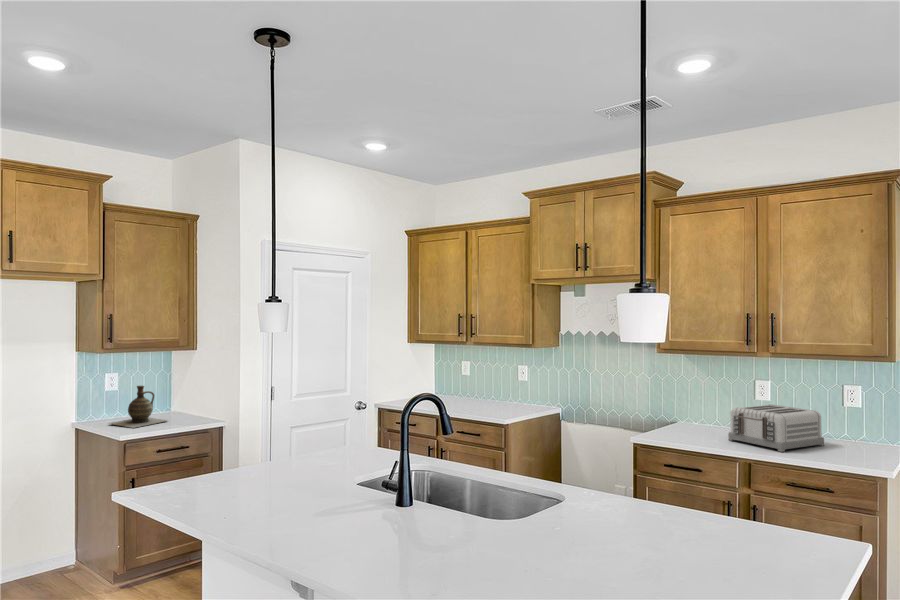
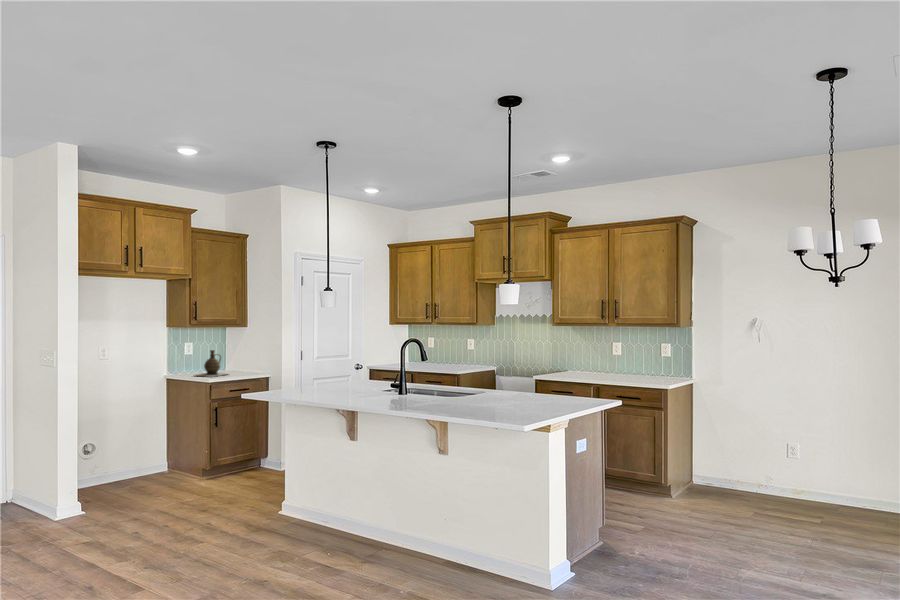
toaster: present [728,404,824,452] -> none [593,356,646,380]

